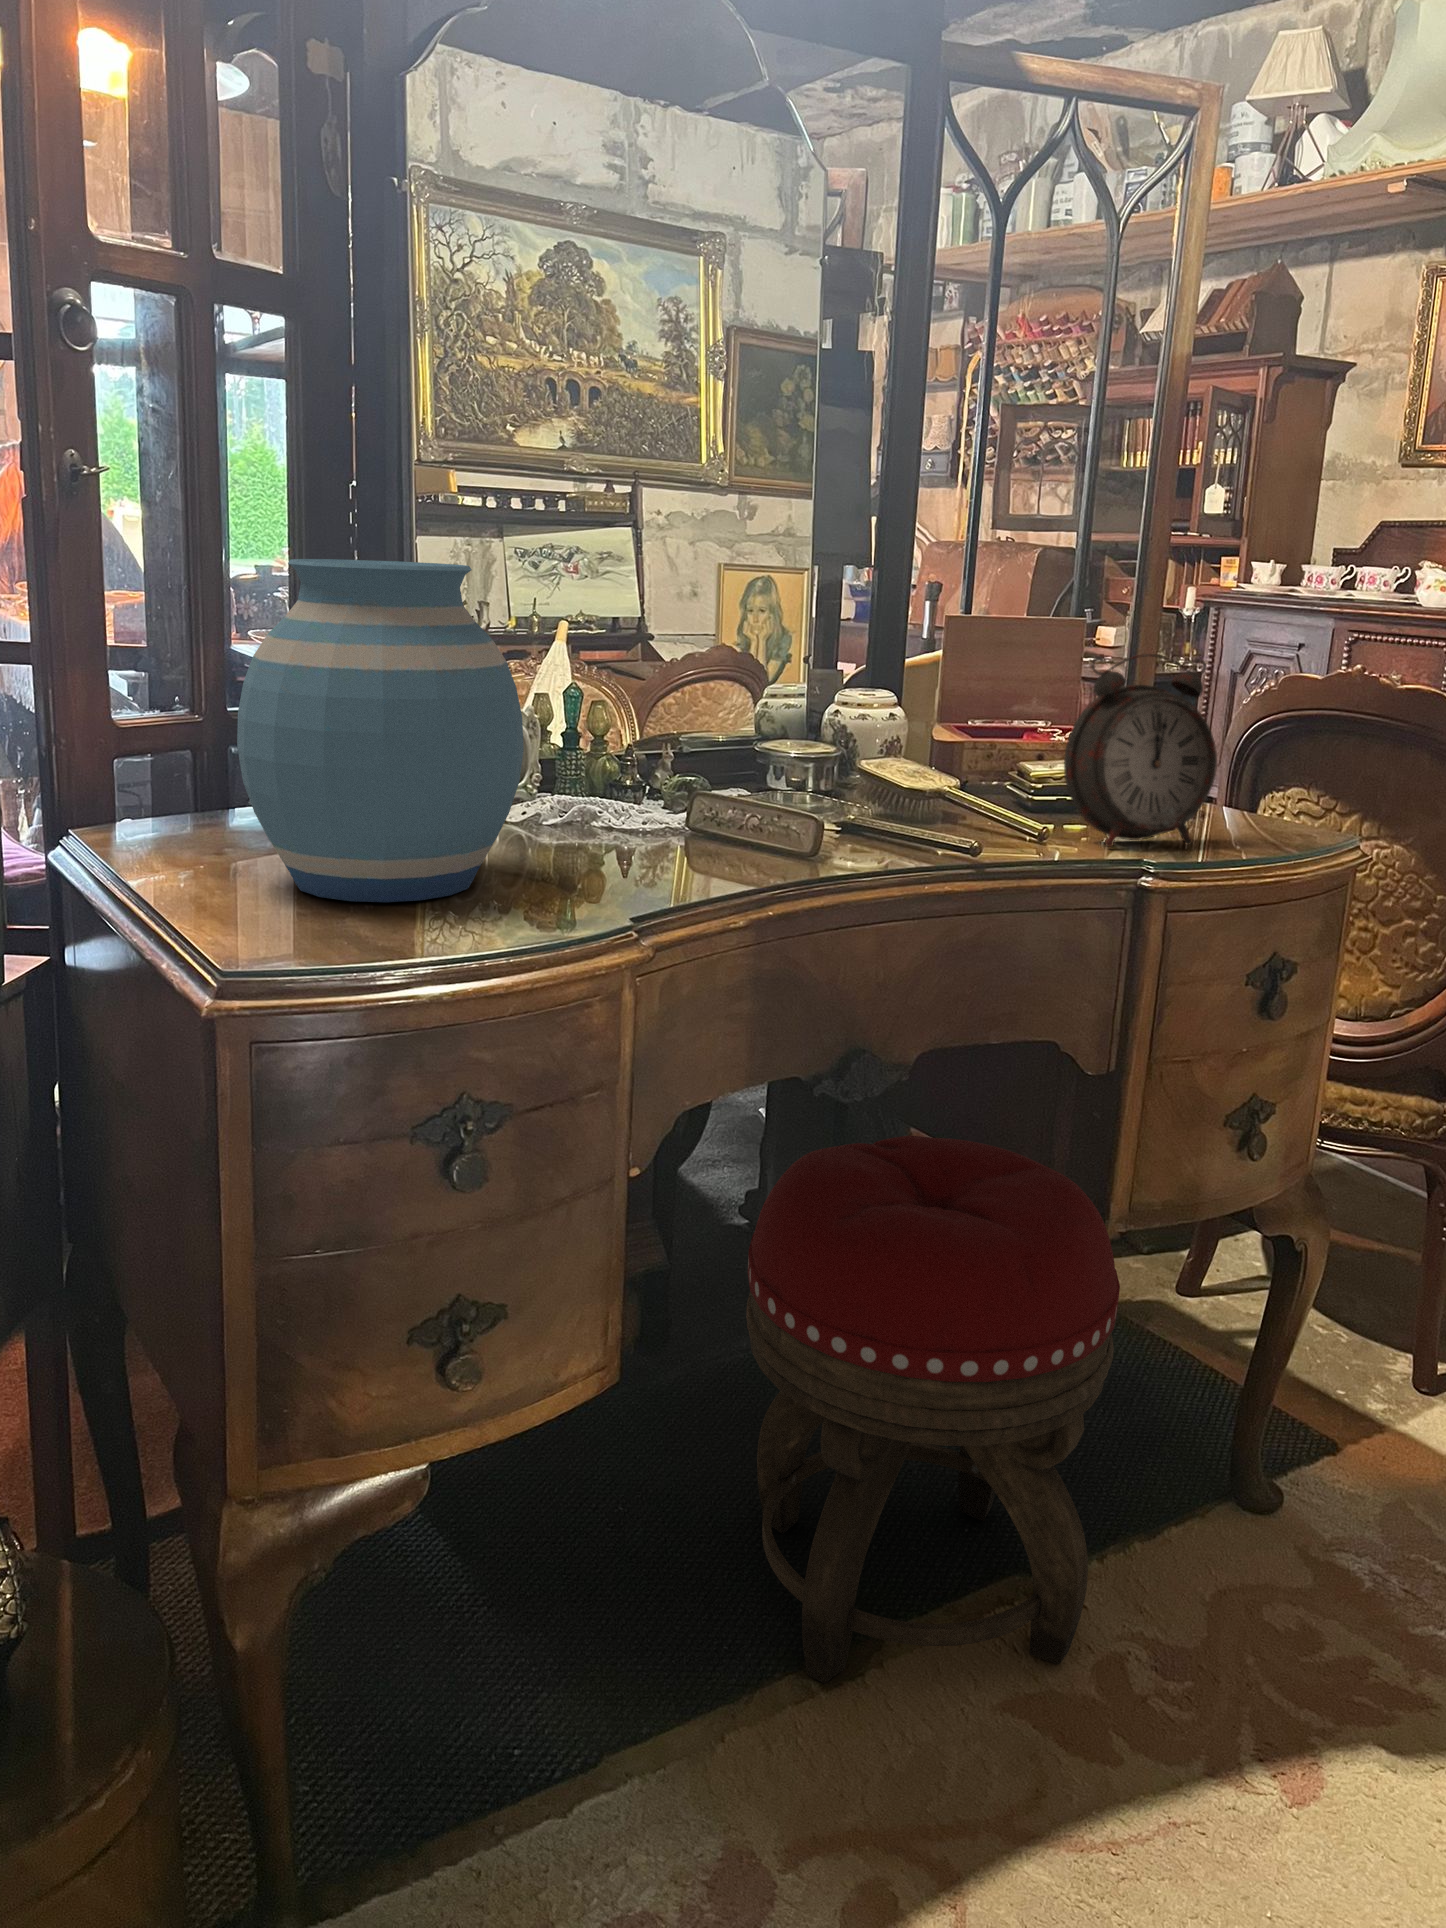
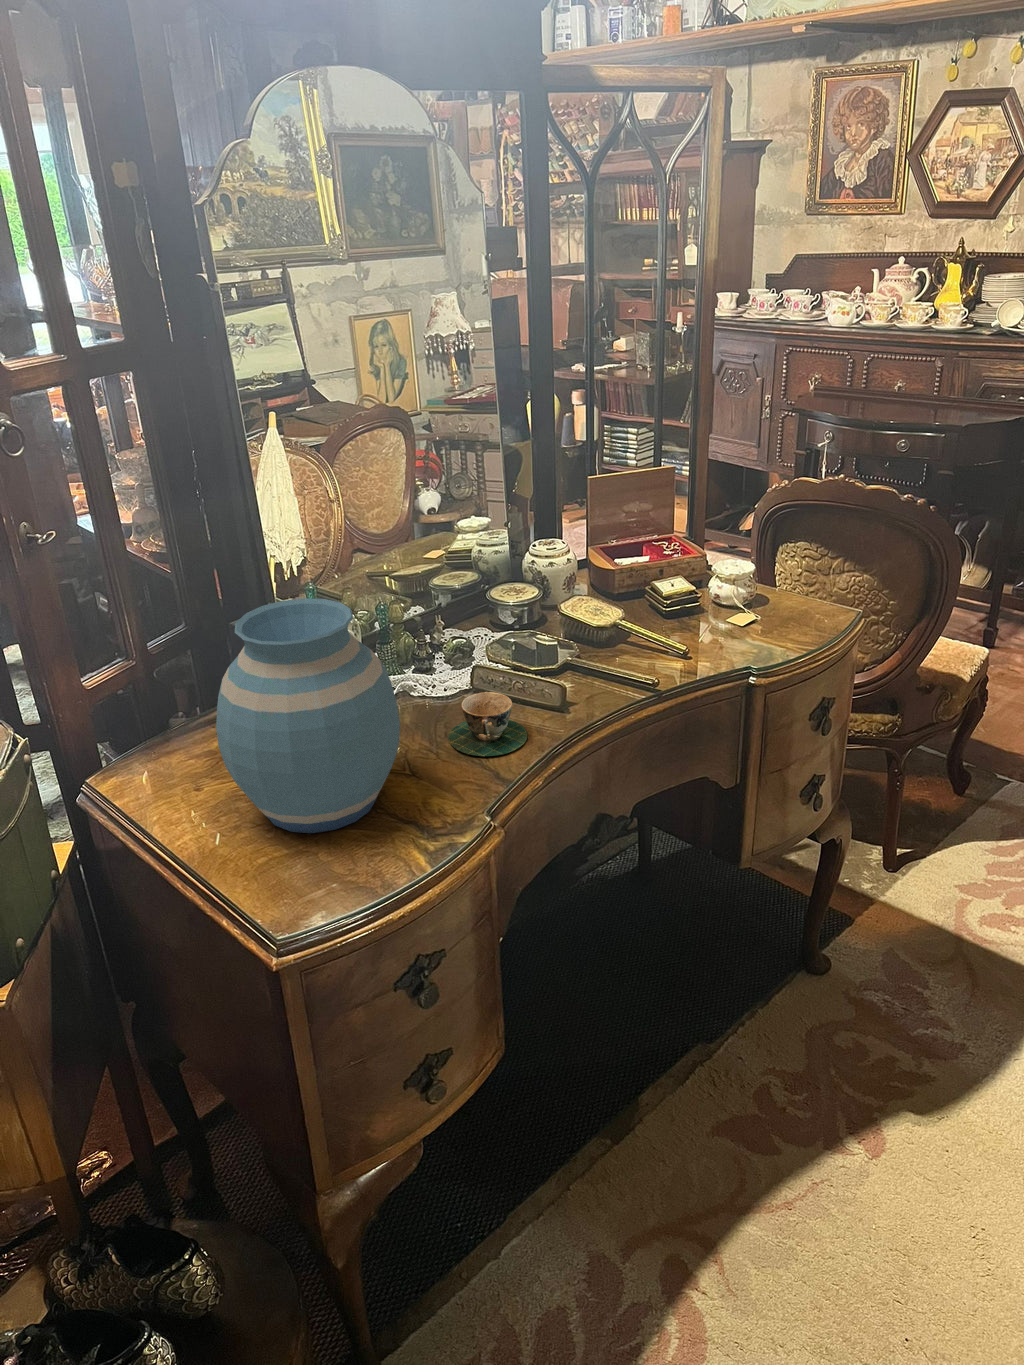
alarm clock: present [1064,654,1217,847] -> none [697,534,787,660]
teacup: none [616,796,742,877] -> present [448,691,527,756]
footstool: present [746,1136,1120,1683] -> none [538,822,756,1142]

